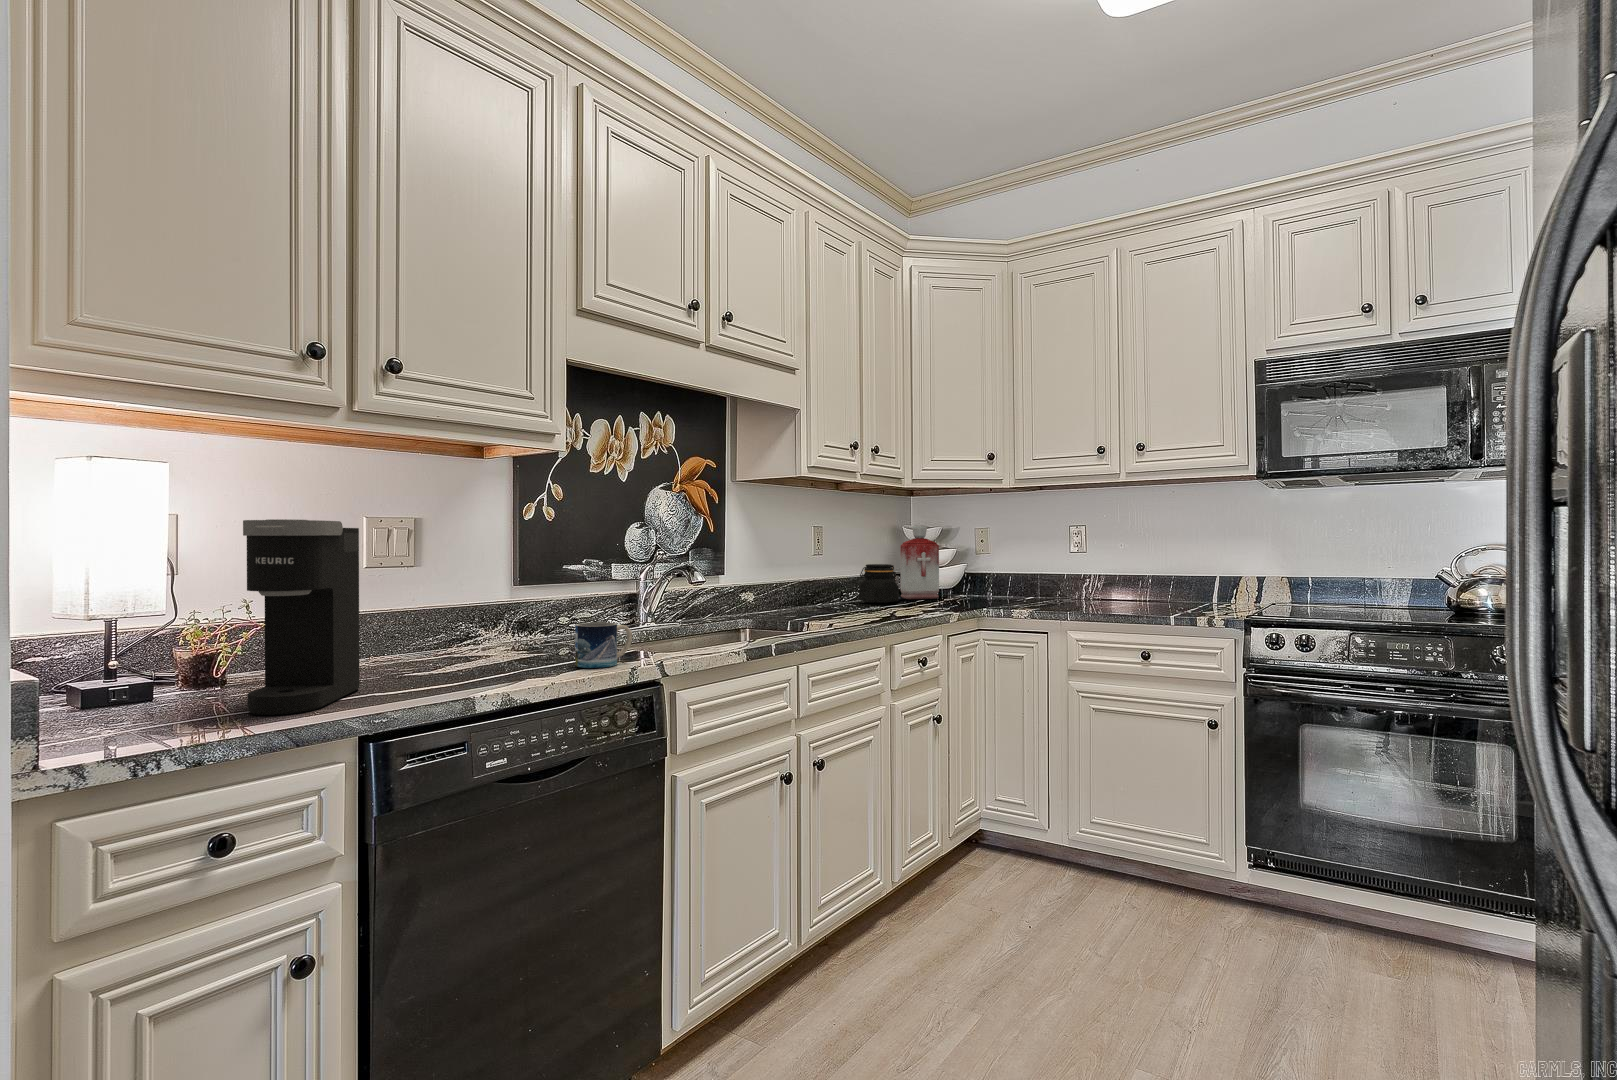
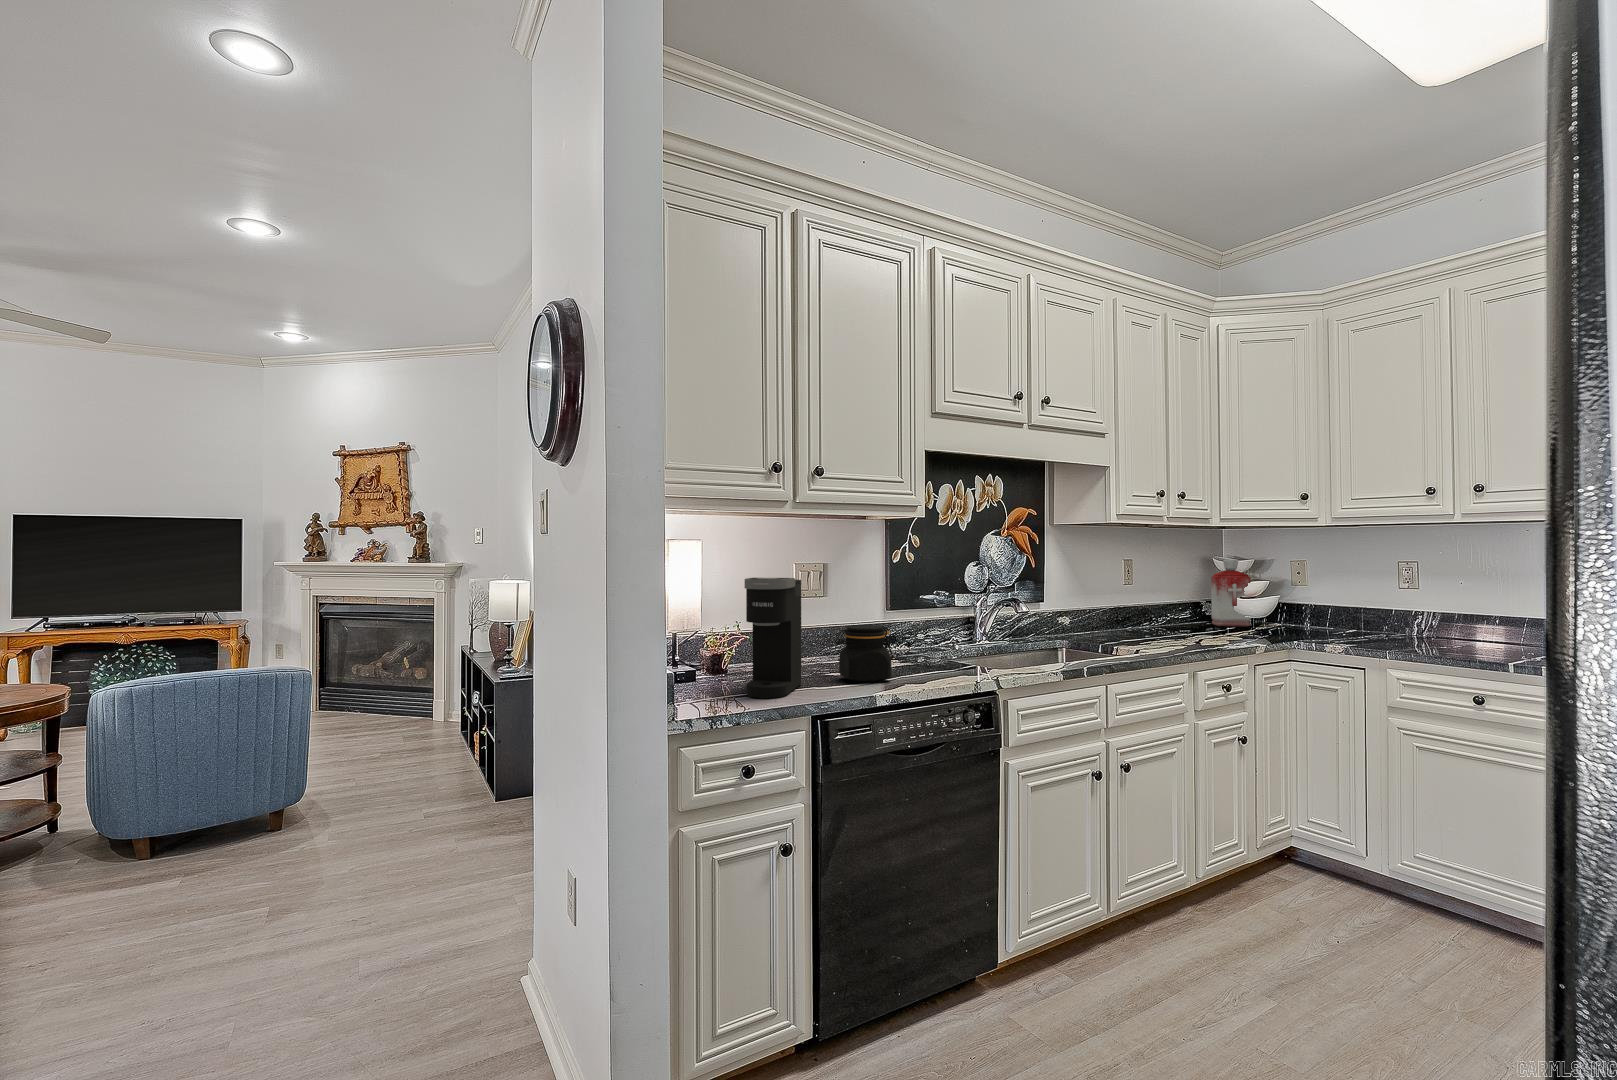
jar: present [859,564,899,603] -> present [835,625,894,682]
mug: present [575,622,632,668] -> none [936,645,976,678]

